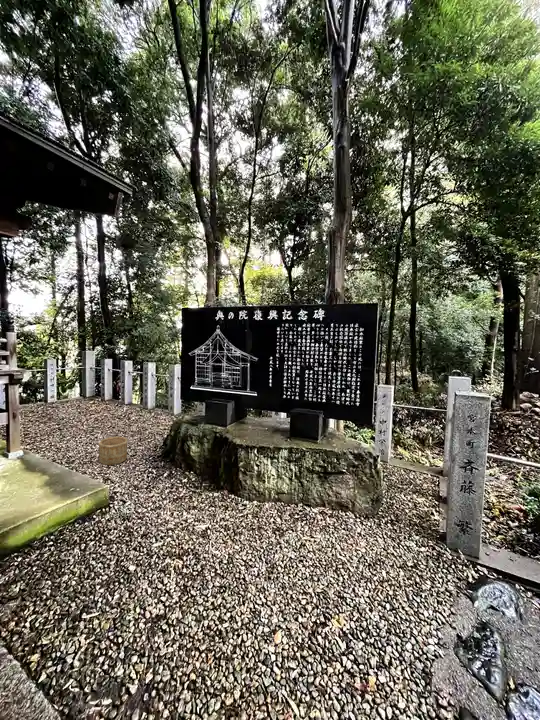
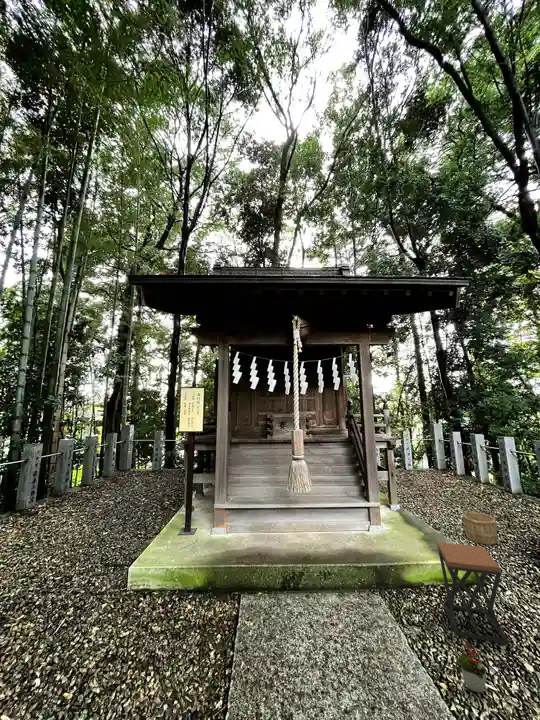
stool: none [56,478,116,580] -> present [438,542,510,645]
decorative plant: none [52,591,84,636] -> present [457,641,486,692]

